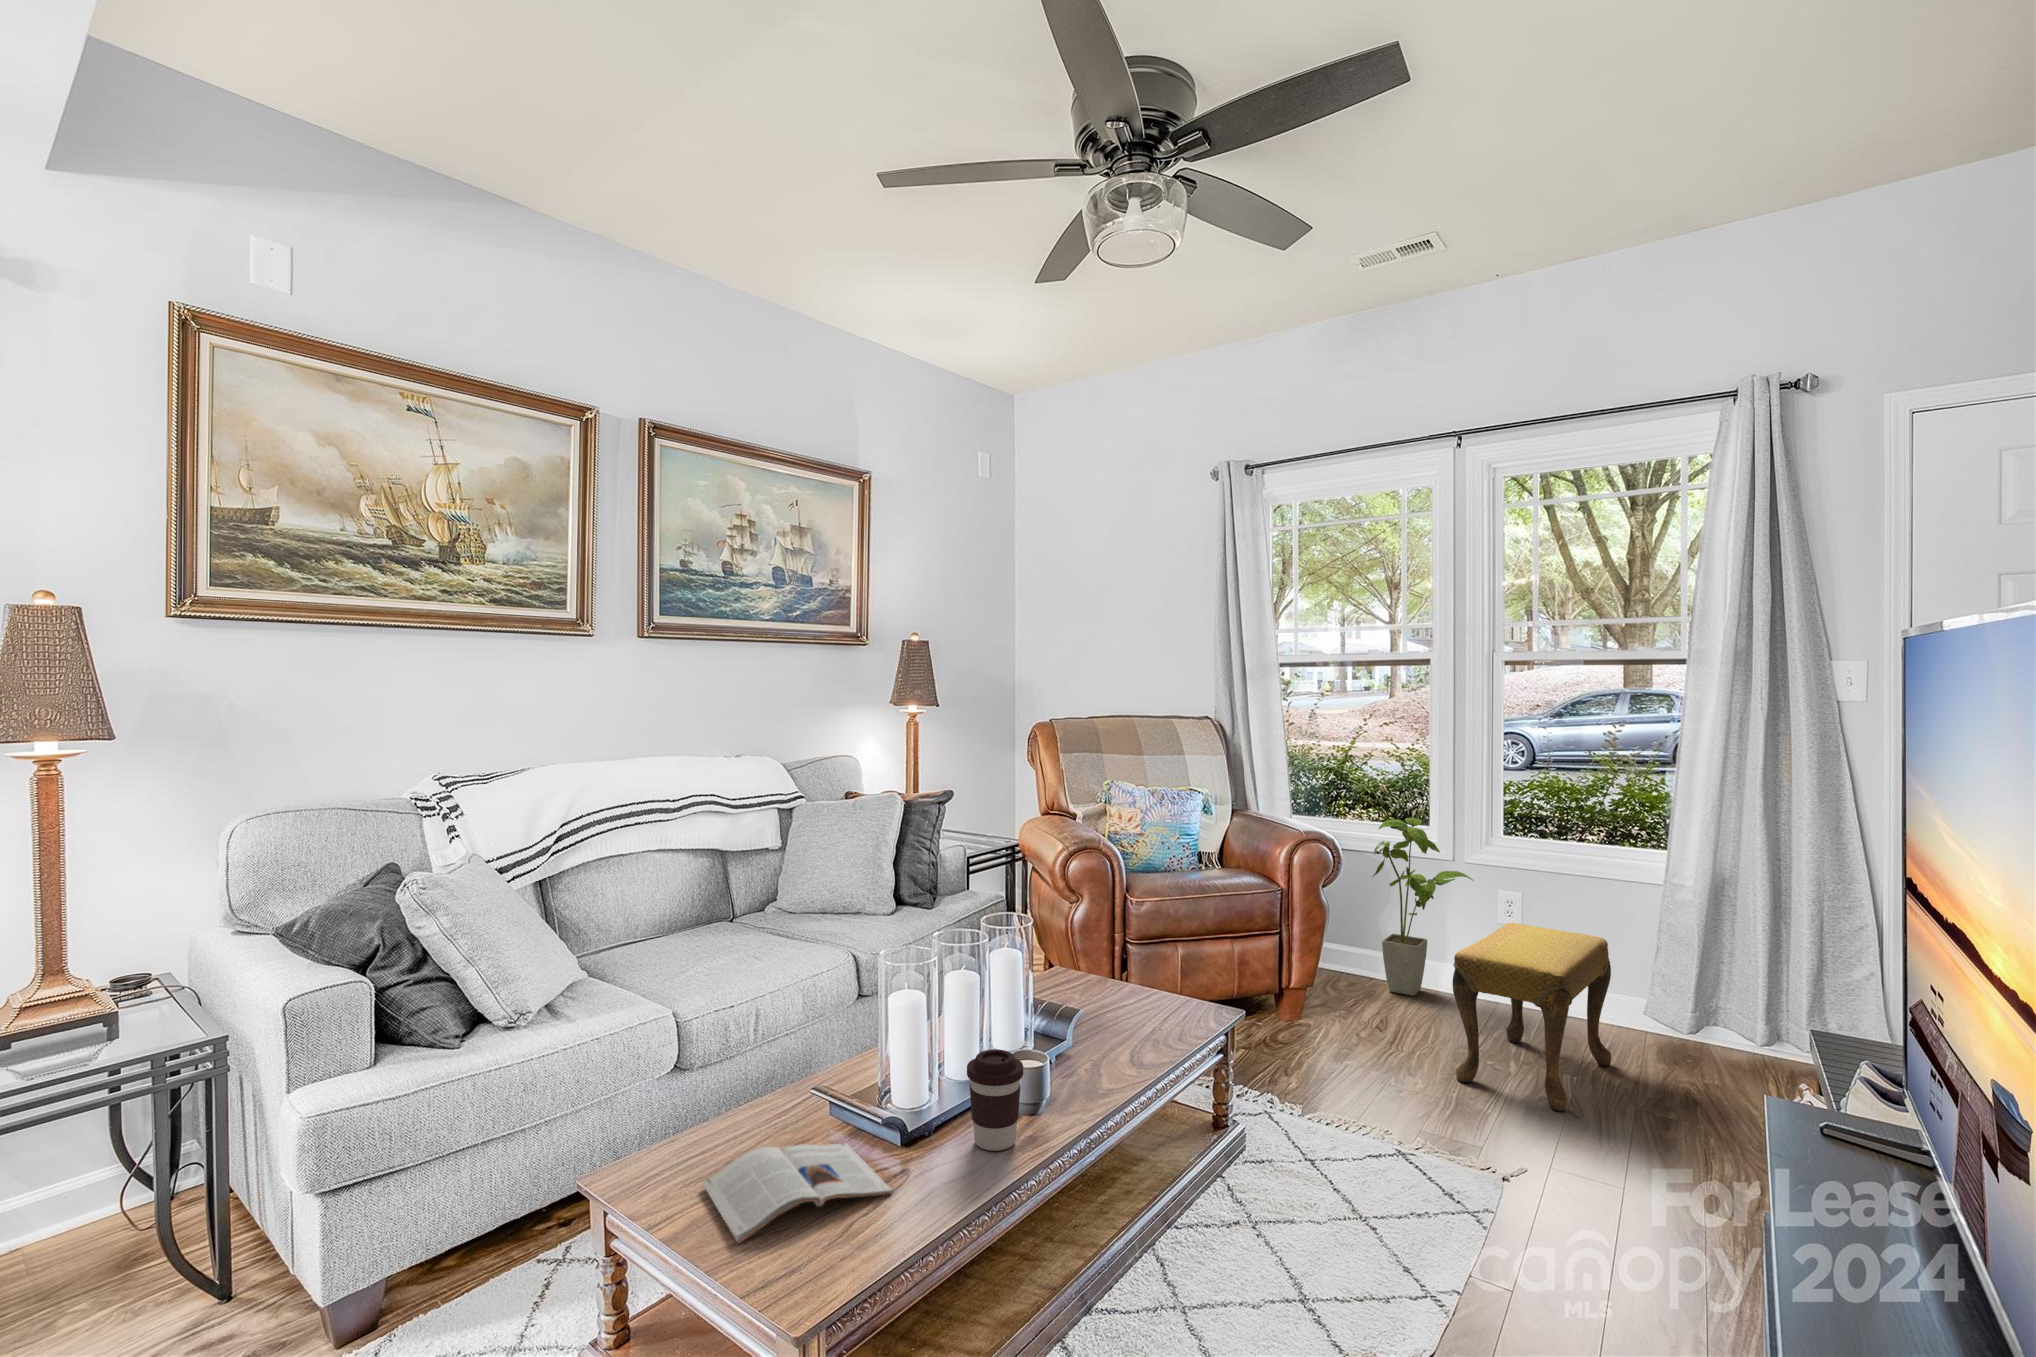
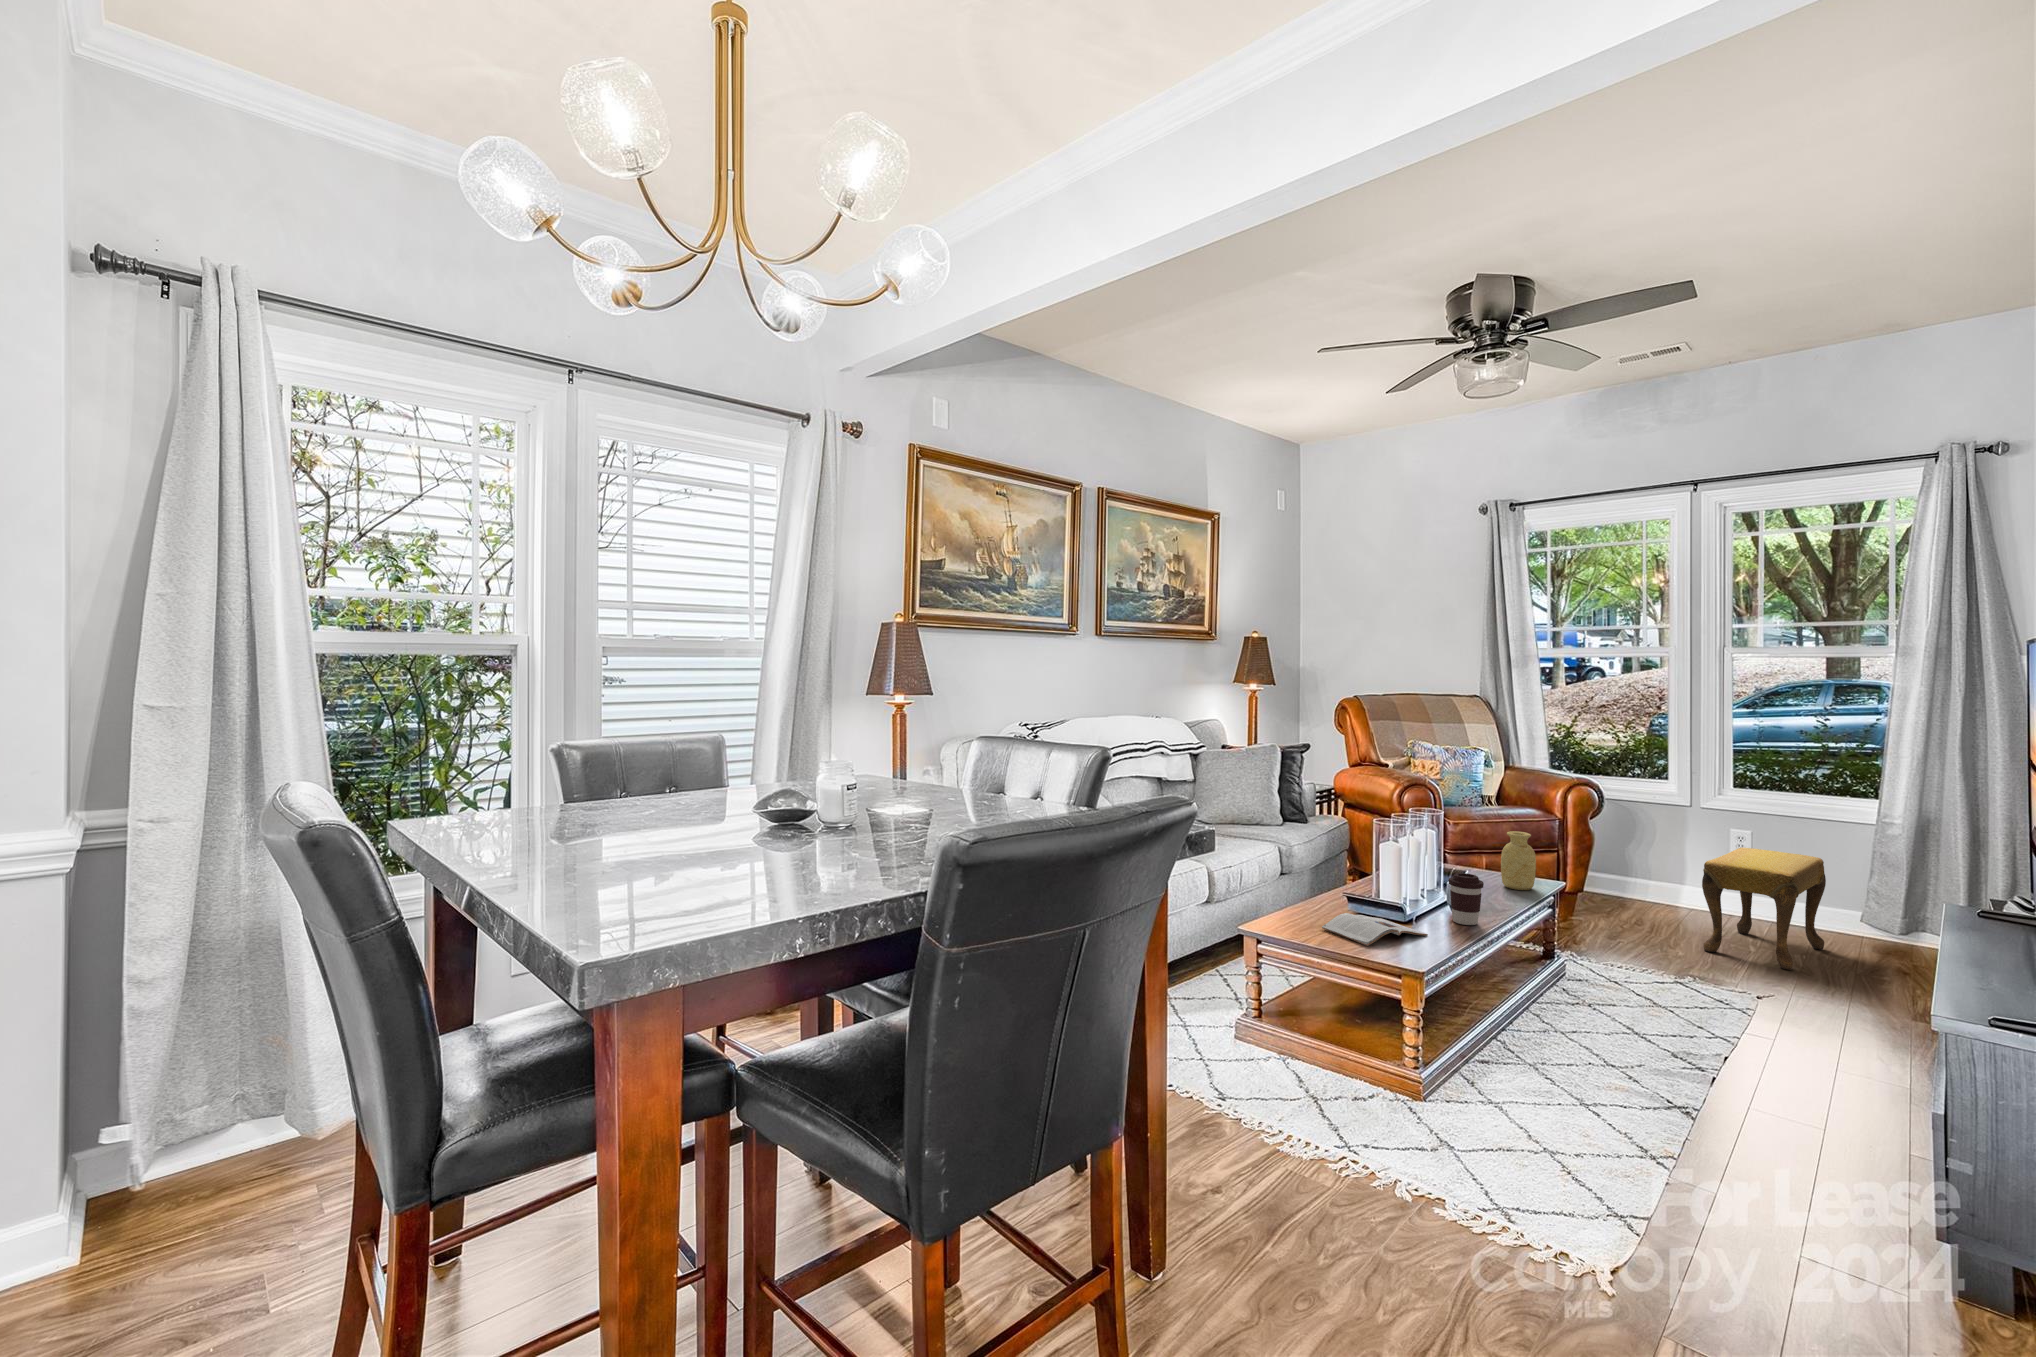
house plant: present [1372,817,1473,996] -> none [1620,773,1706,905]
vase: none [1126,942,1176,1041] -> present [1501,831,1536,890]

